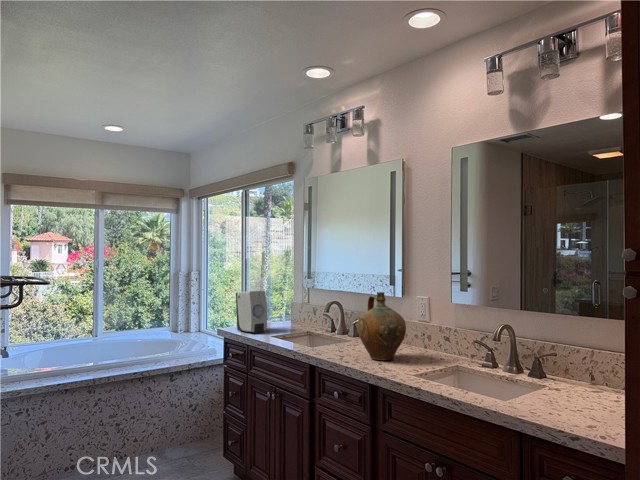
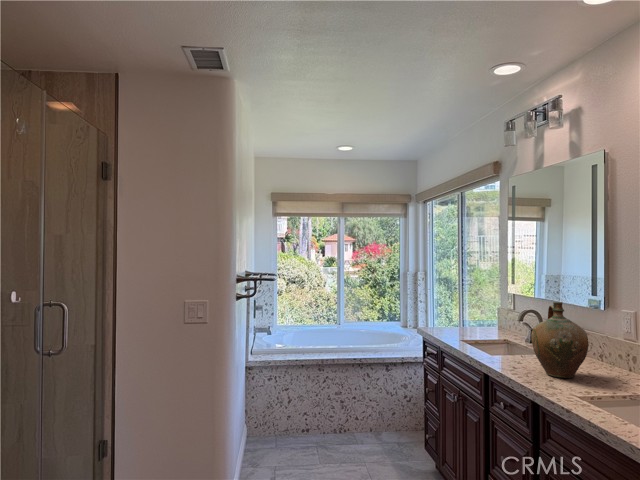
soap dispenser: present [236,291,267,334] -> none [432,294,461,335]

